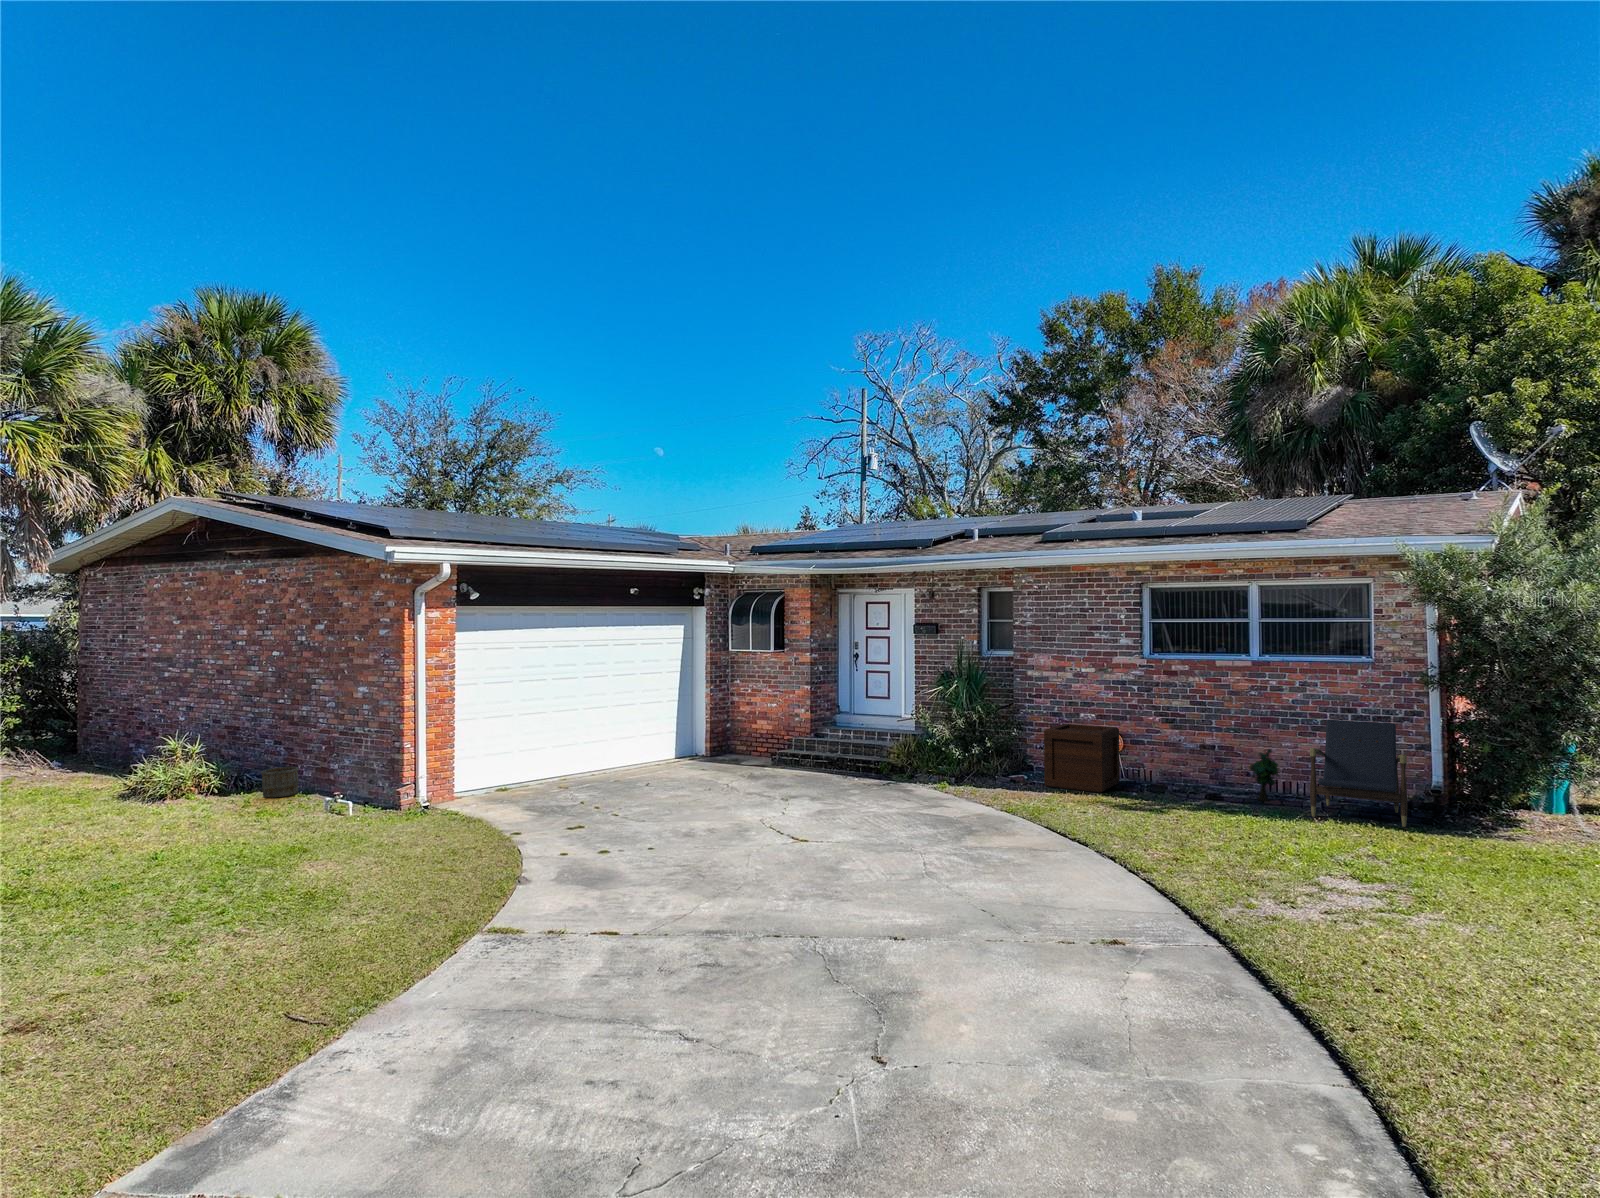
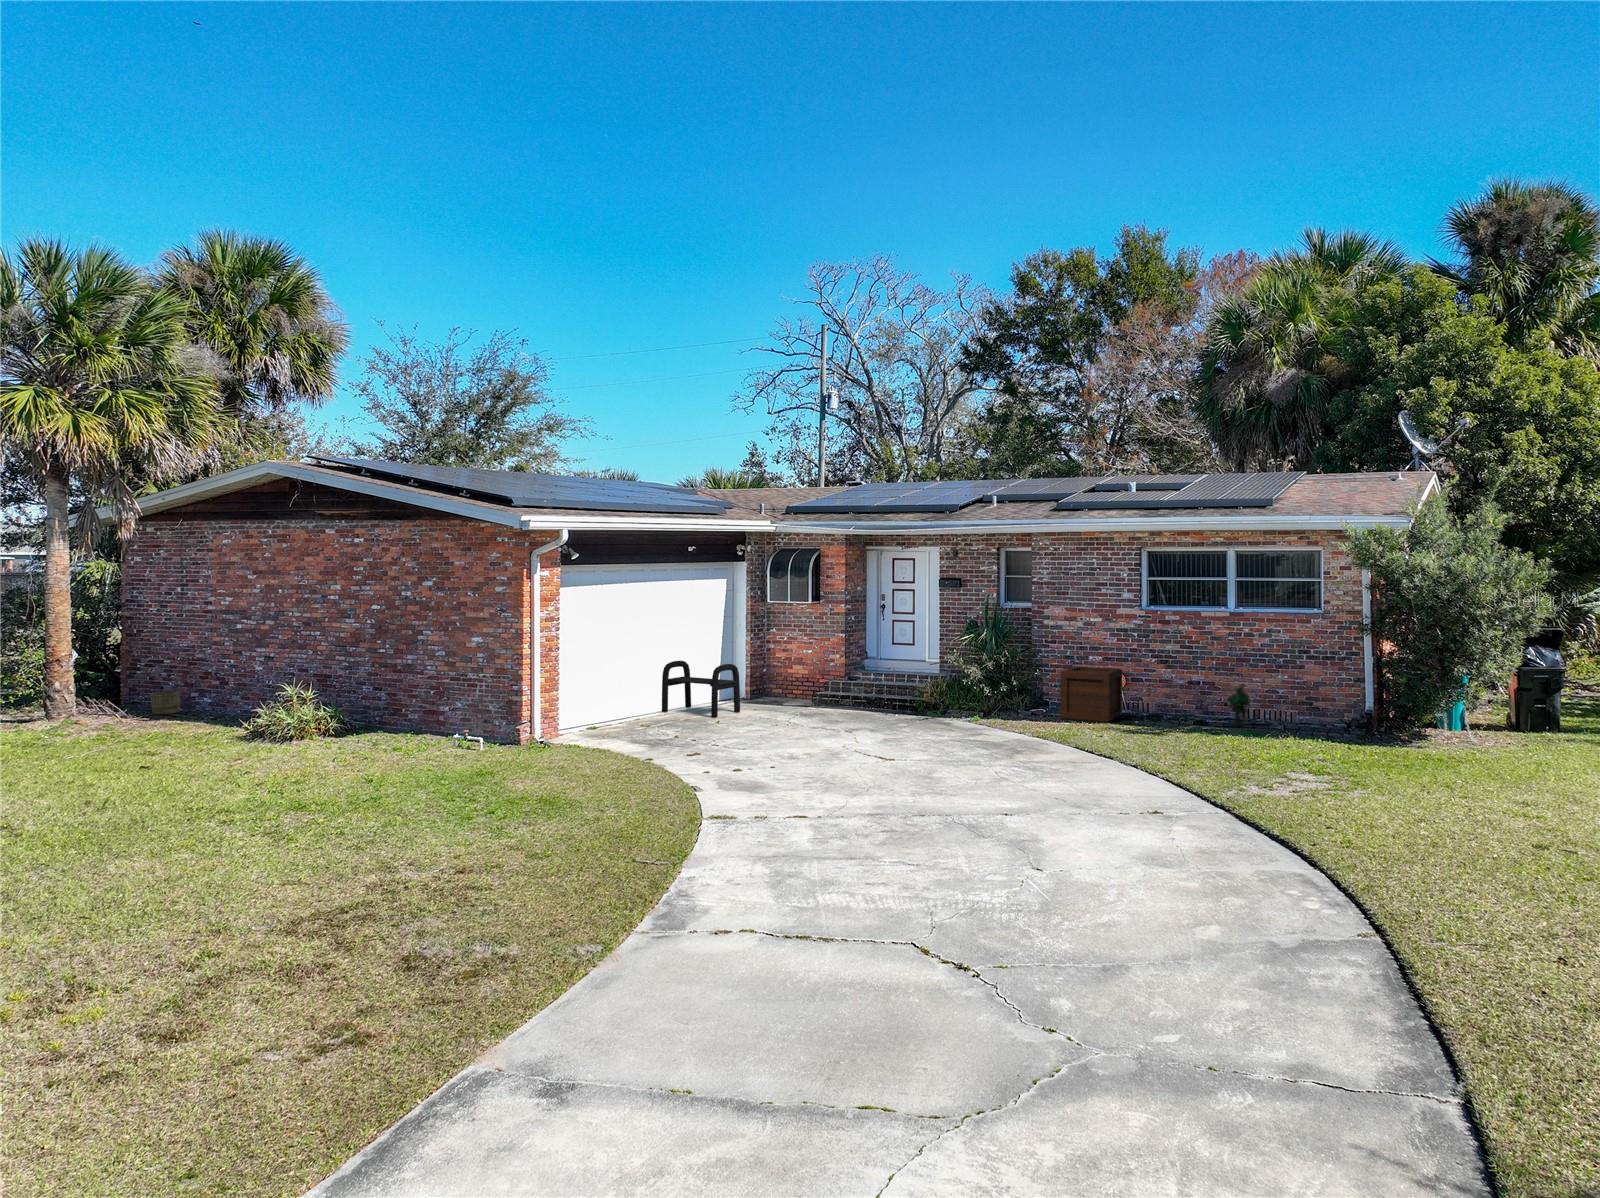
bench: none [599,713,684,778] -> present [662,661,740,717]
lounge chair: present [1310,720,1407,827] -> none [1272,660,1344,740]
wooden bucket: present [261,767,299,798] -> present [150,691,180,714]

